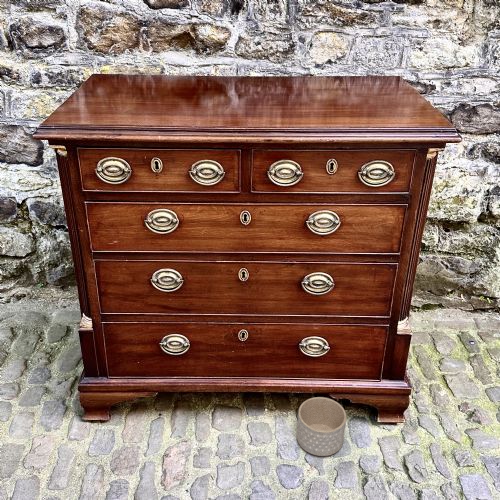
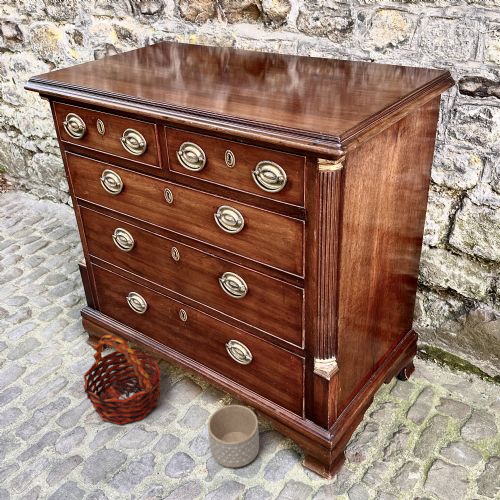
basket: none [138,382,226,479] -> present [84,335,161,425]

